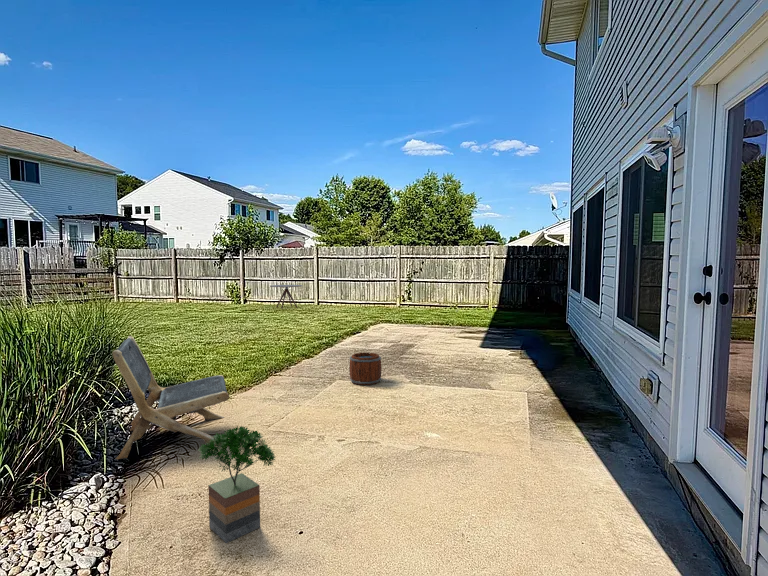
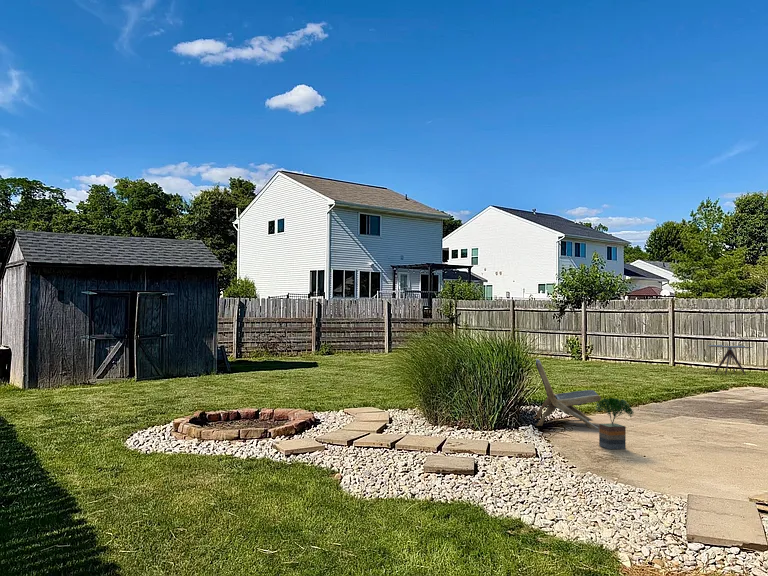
round table: present [270,285,303,308] -> present [708,345,753,374]
bucket: present [349,353,381,385] -> none [693,393,722,419]

